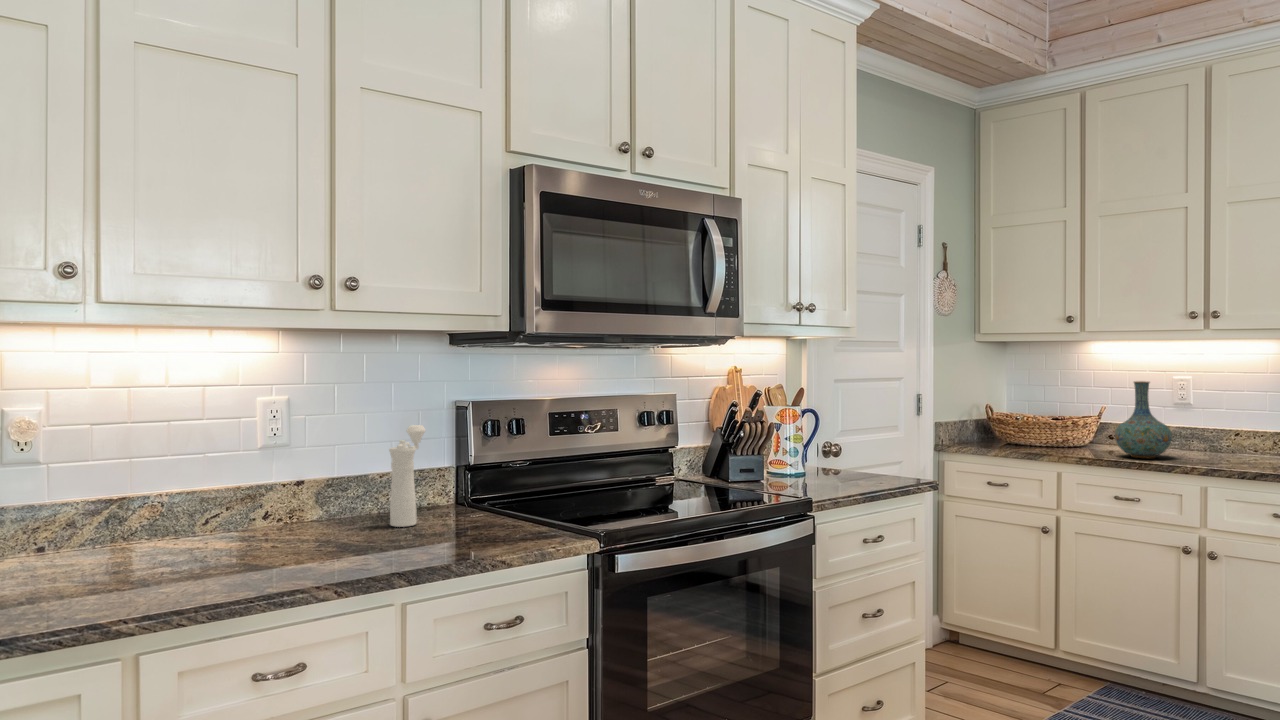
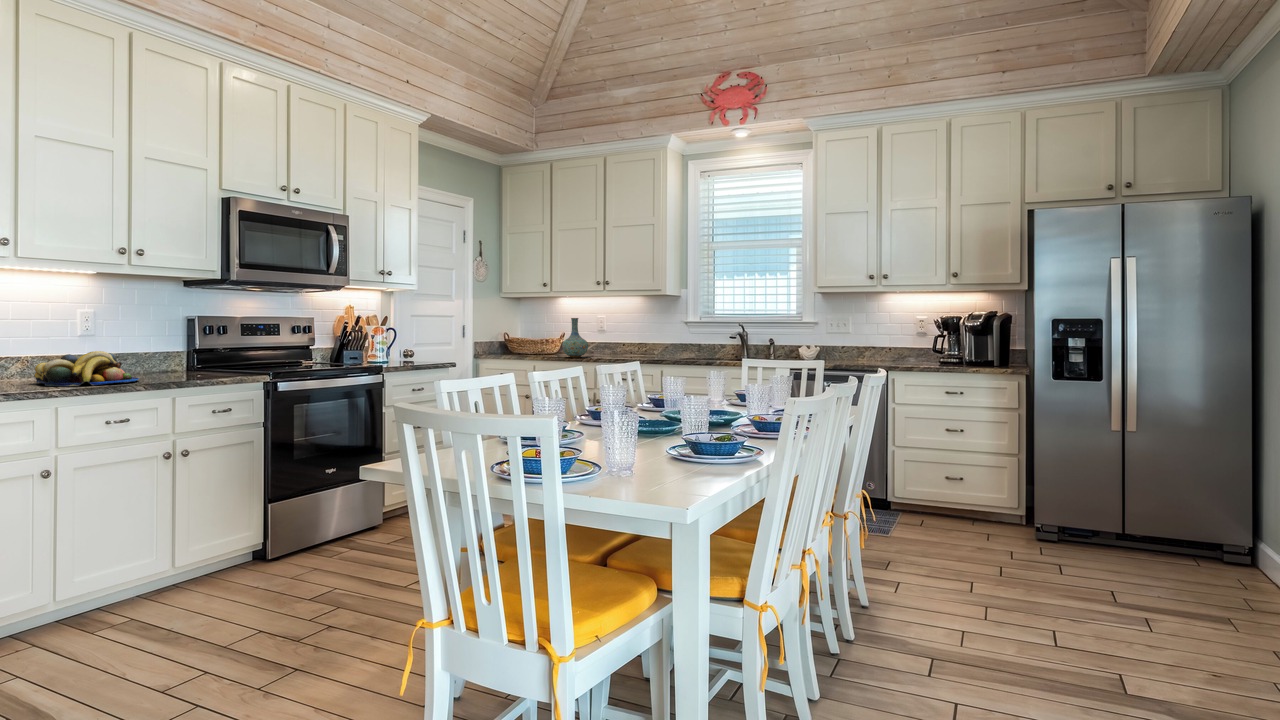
pepper mill: present [389,425,425,527] -> none [156,327,173,375]
fruit bowl: none [127,492,330,588] -> present [35,351,139,386]

